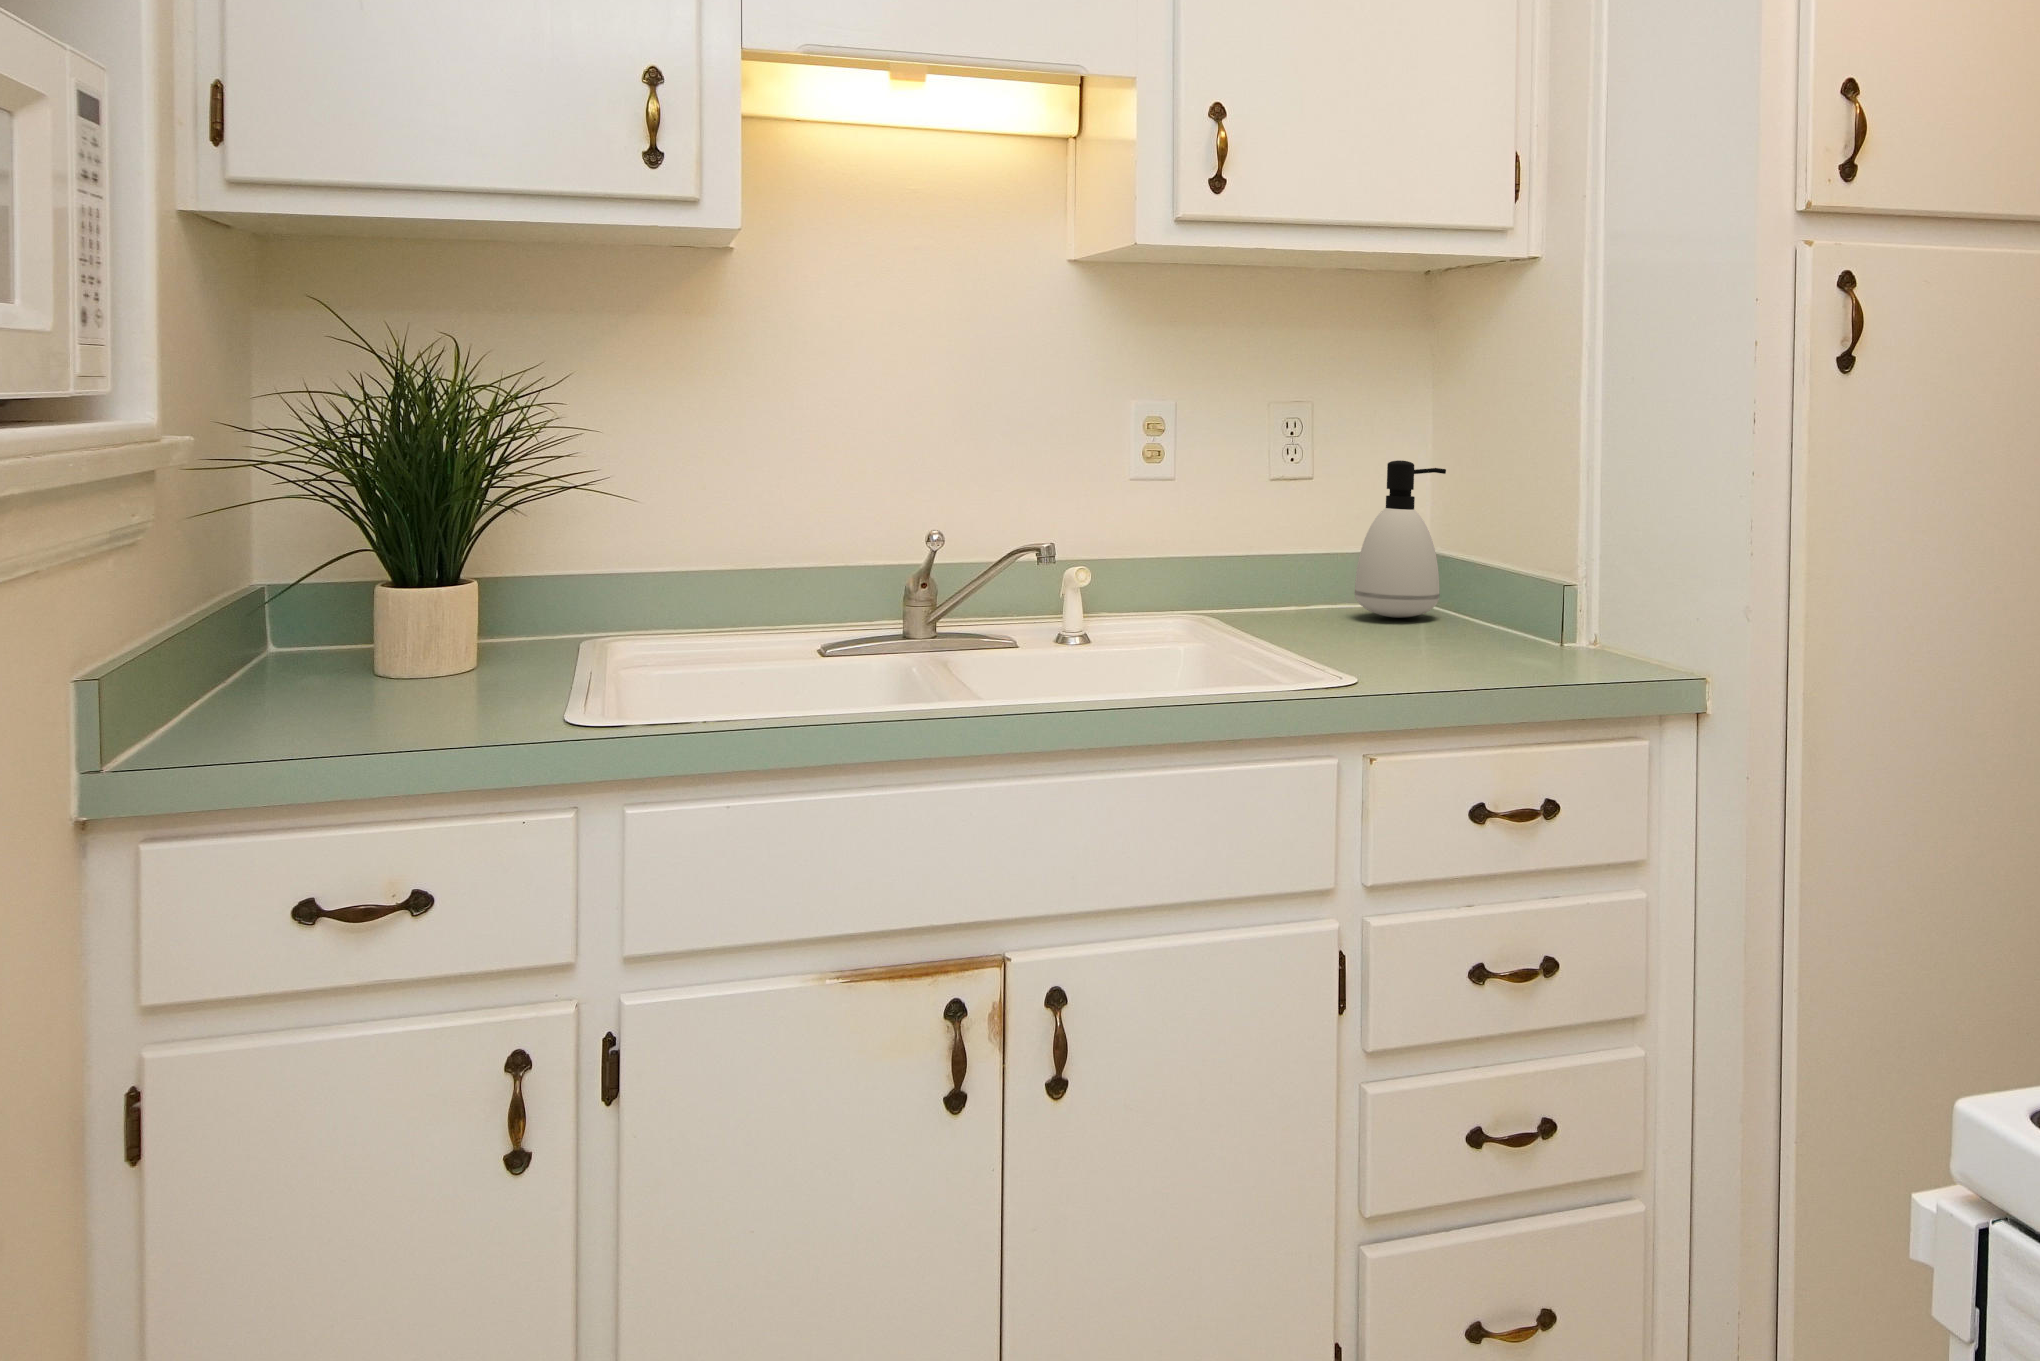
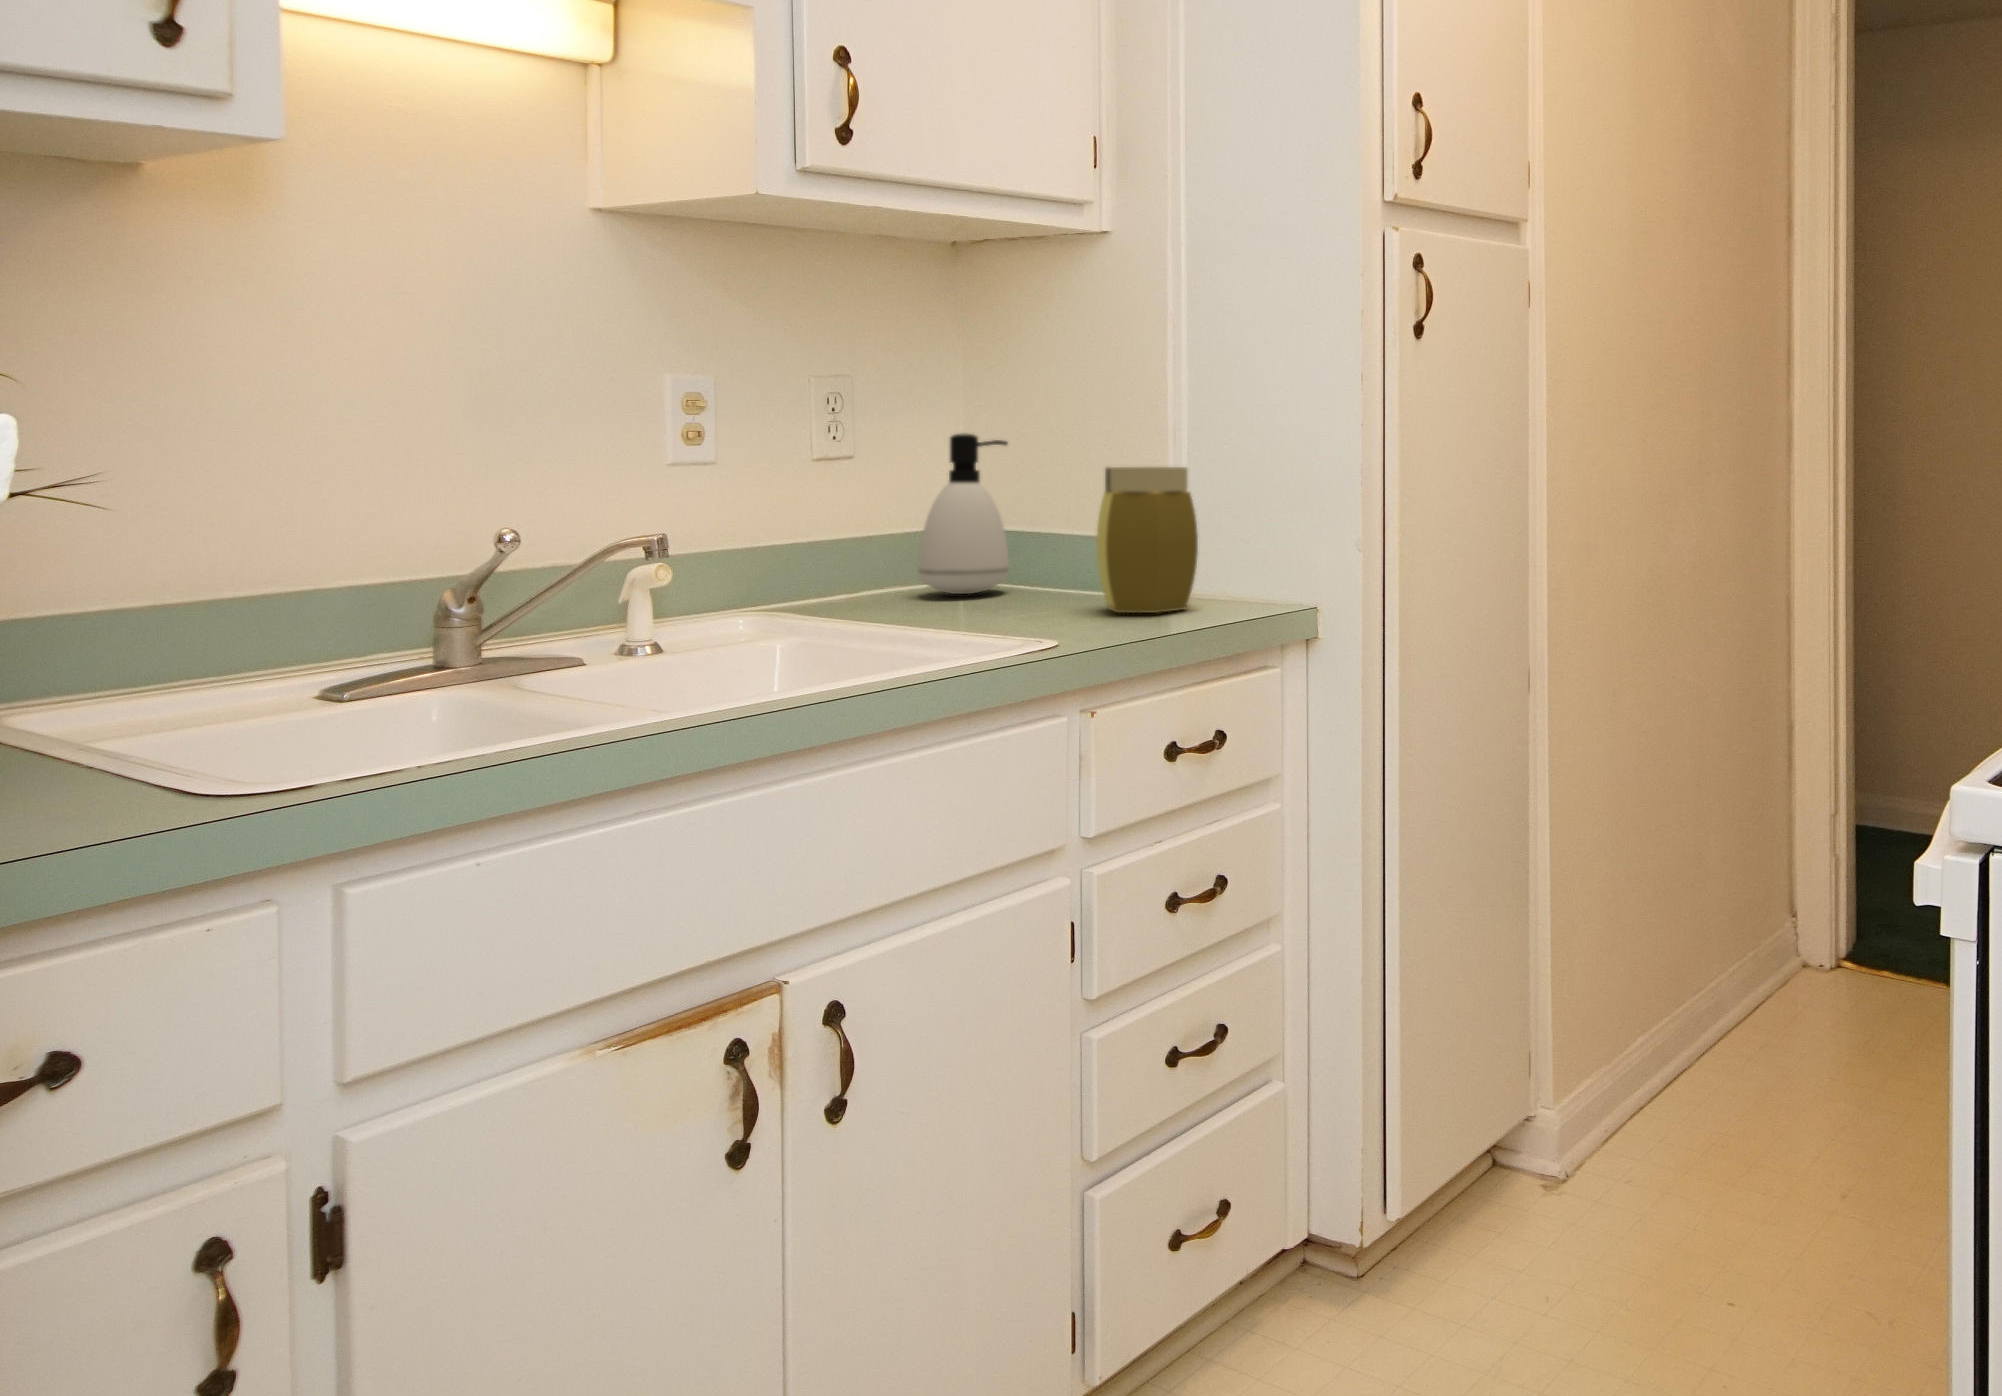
jar: none [1465,503,1568,660] -> present [1096,467,1198,613]

